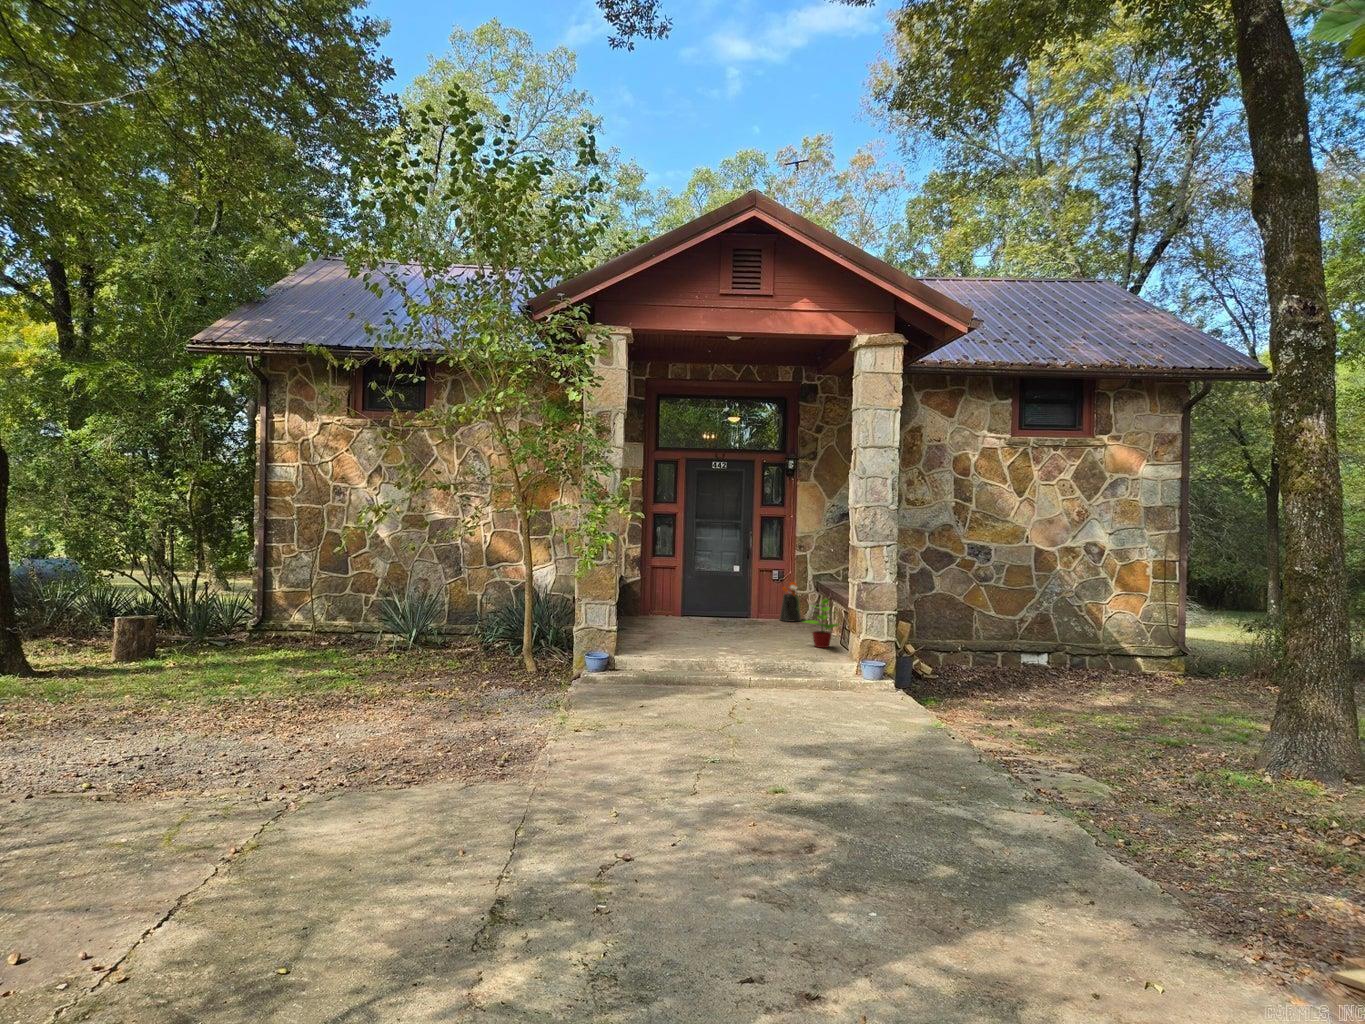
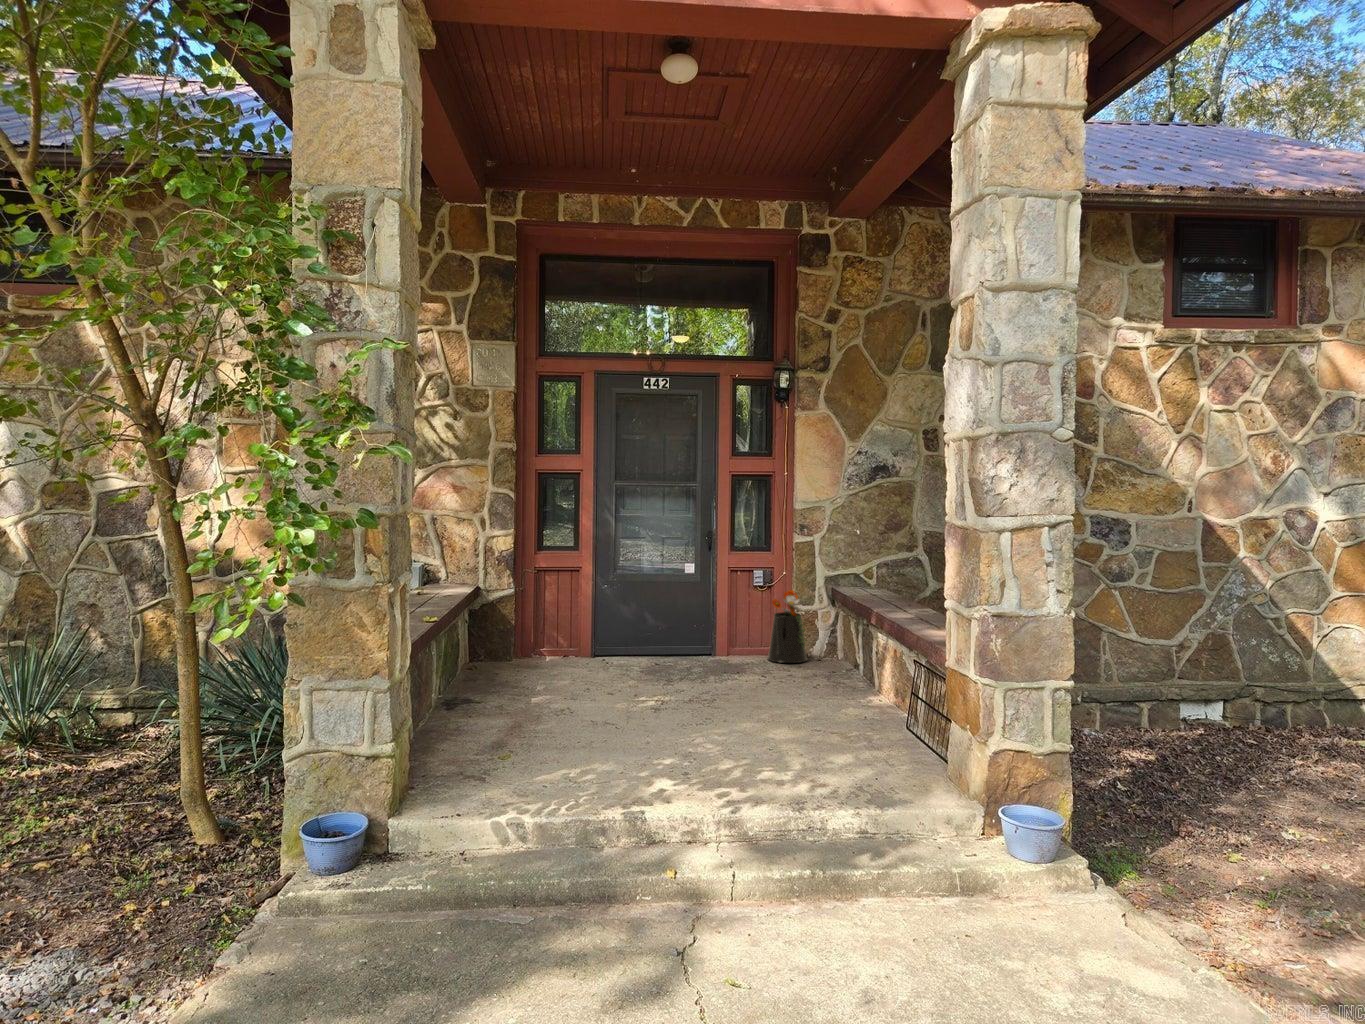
potted plant: present [804,599,839,648] -> none [829,635,914,746]

